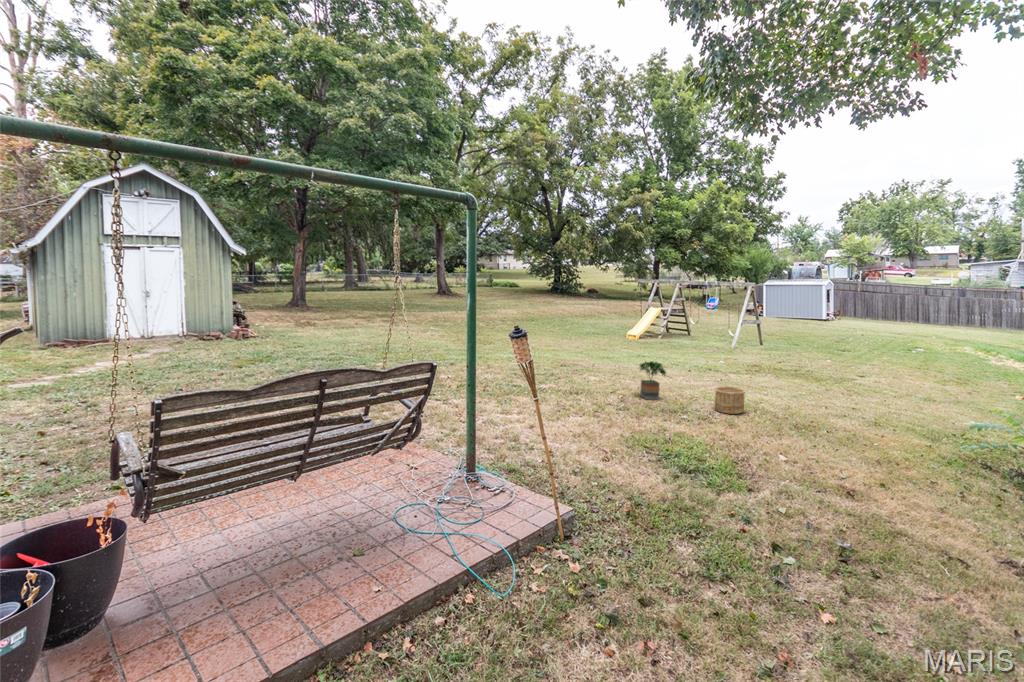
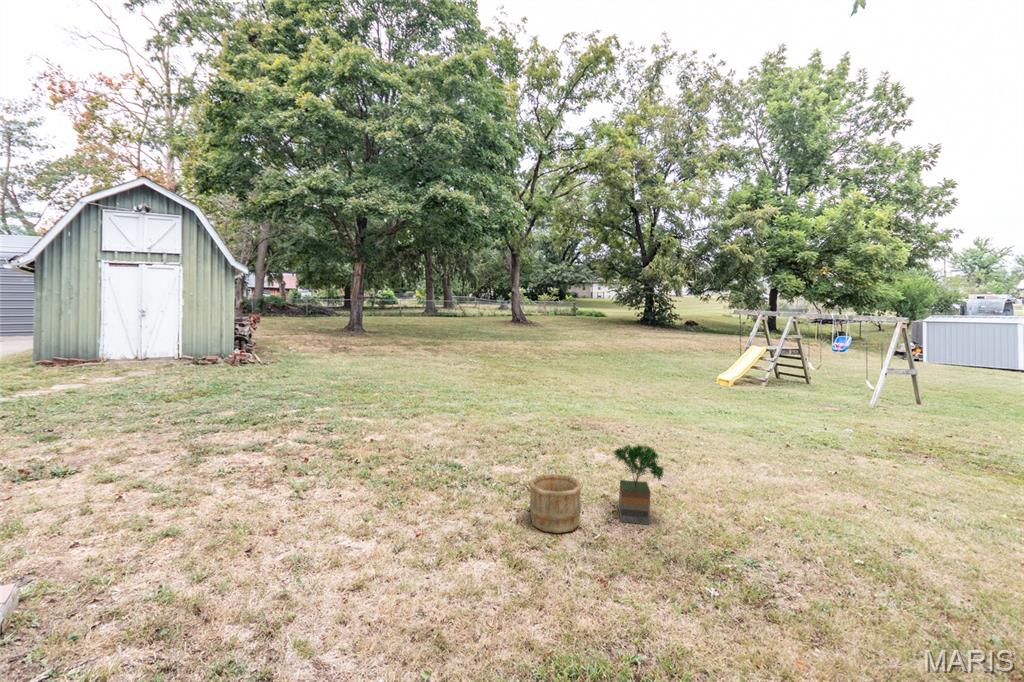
wooden bucket: present [715,386,745,414] -> present [529,474,582,533]

